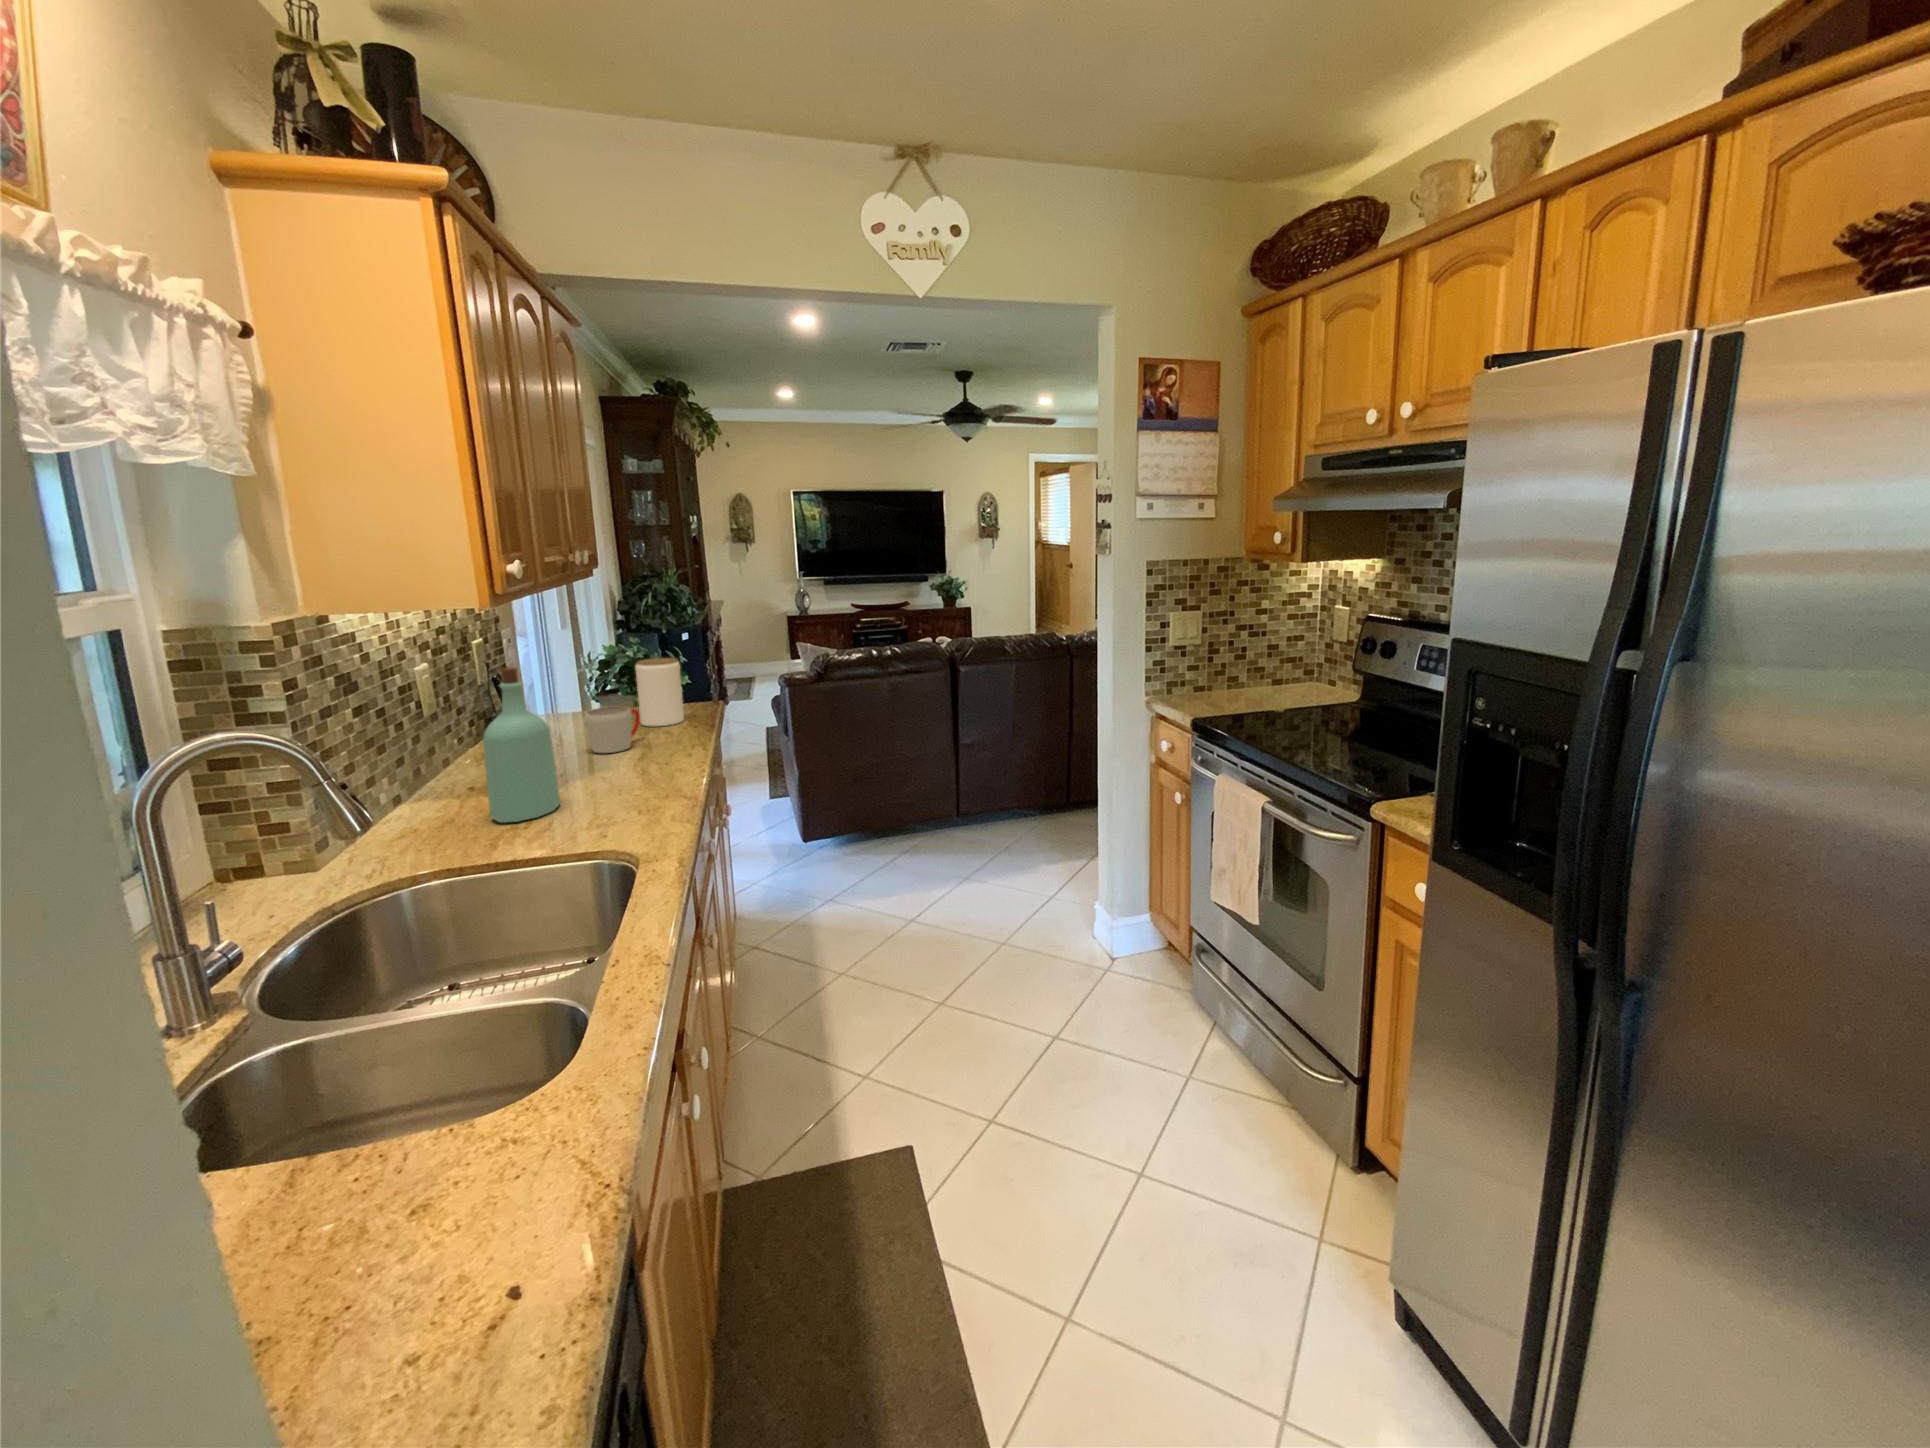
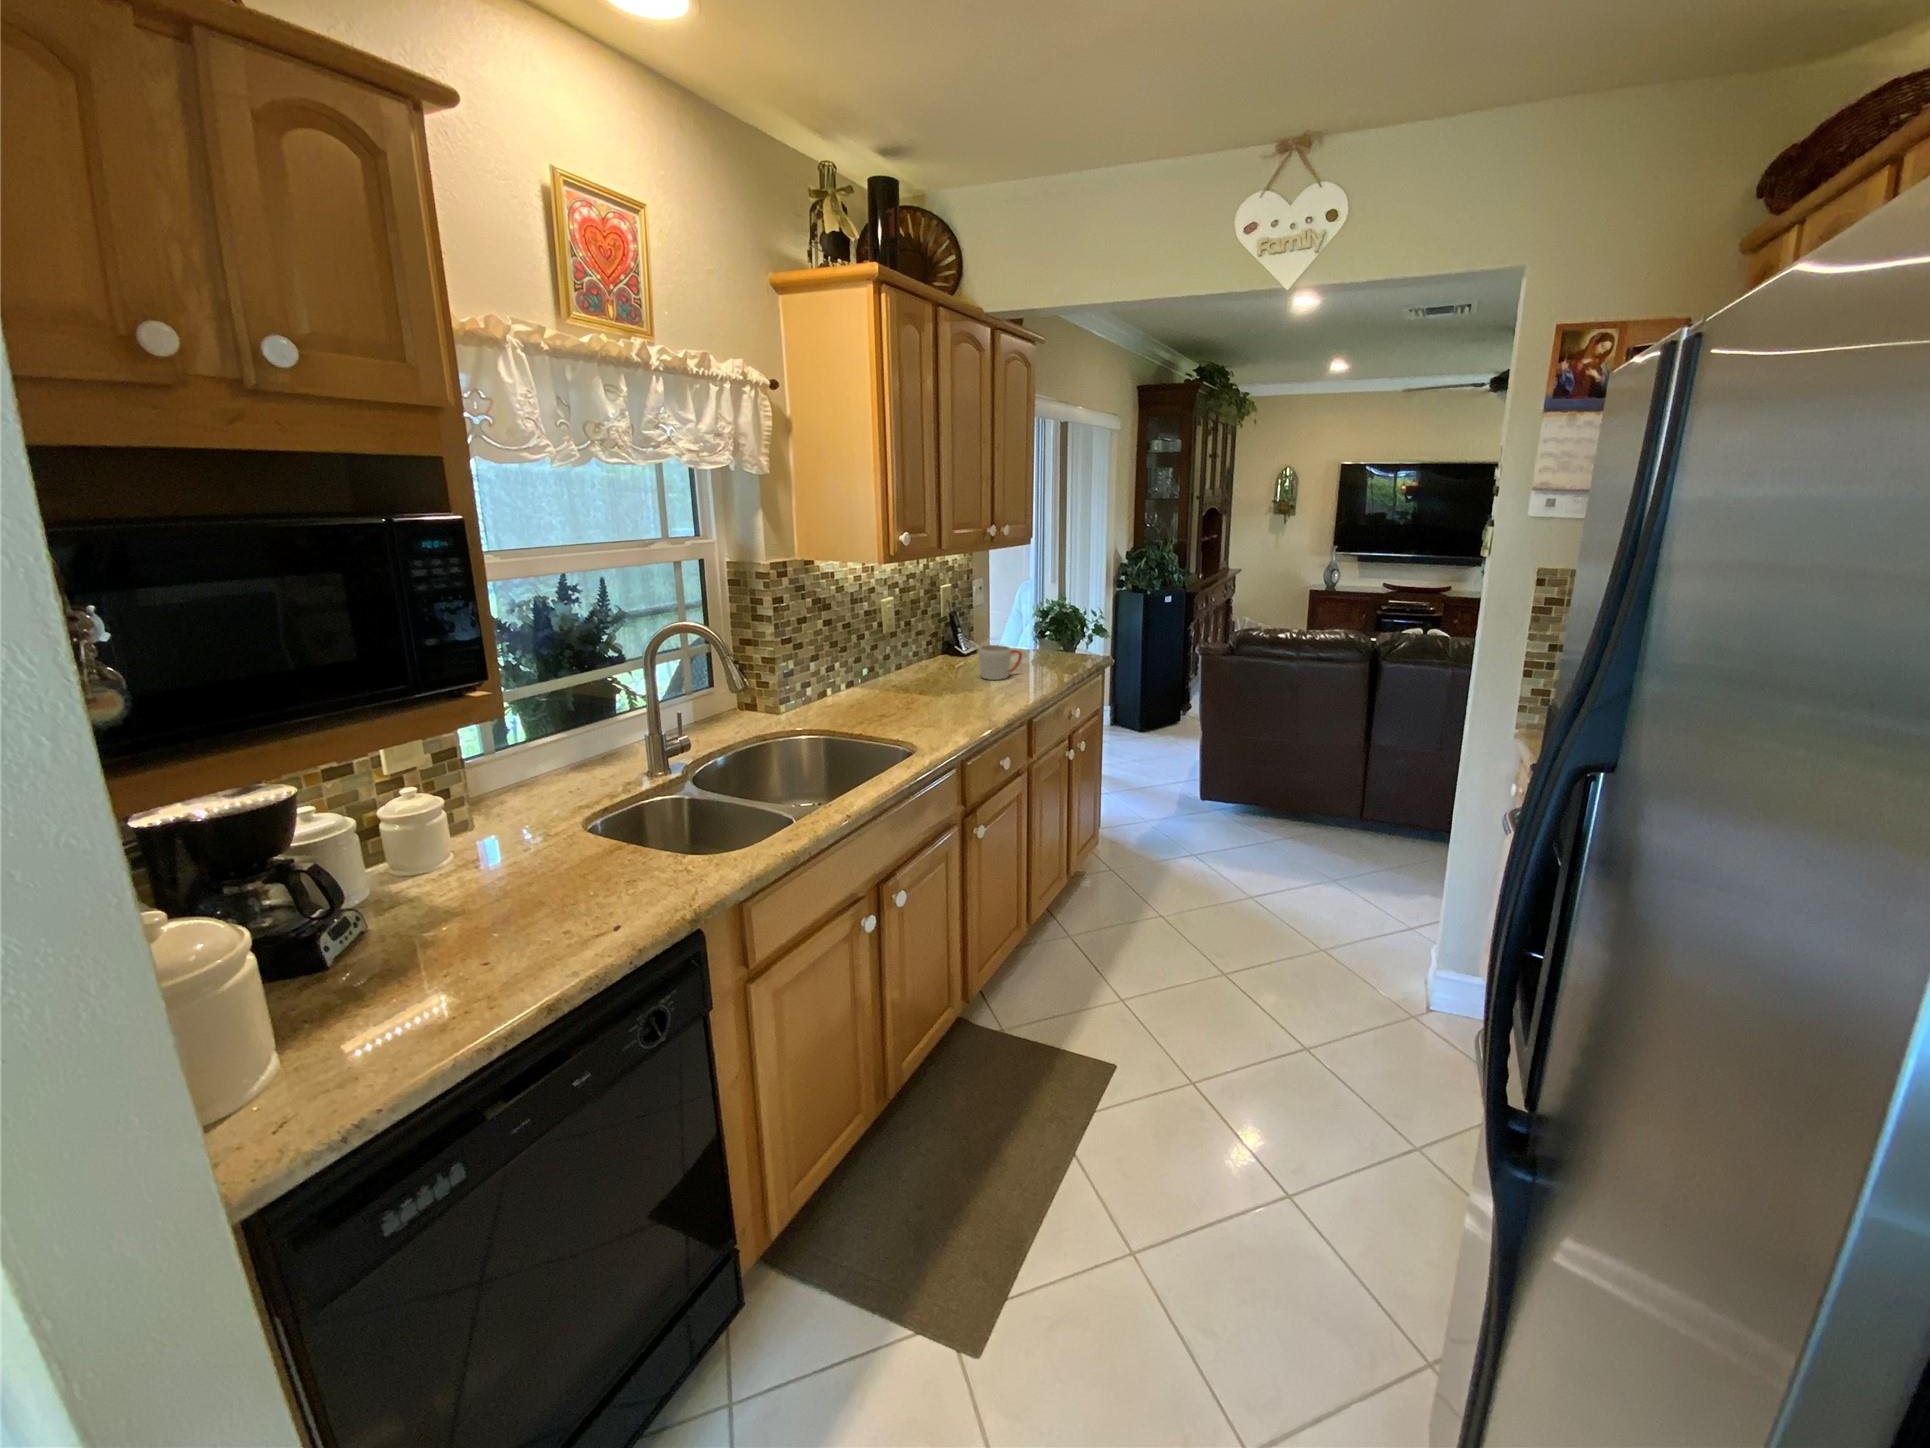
jar: present [635,658,684,726] -> none [1035,613,1068,667]
bottle: present [483,667,560,823] -> none [875,605,919,712]

